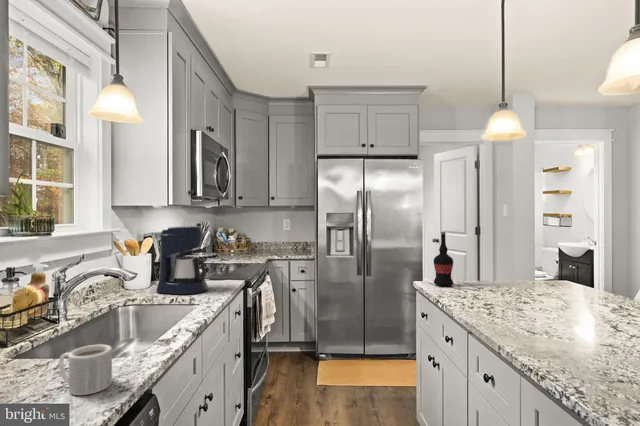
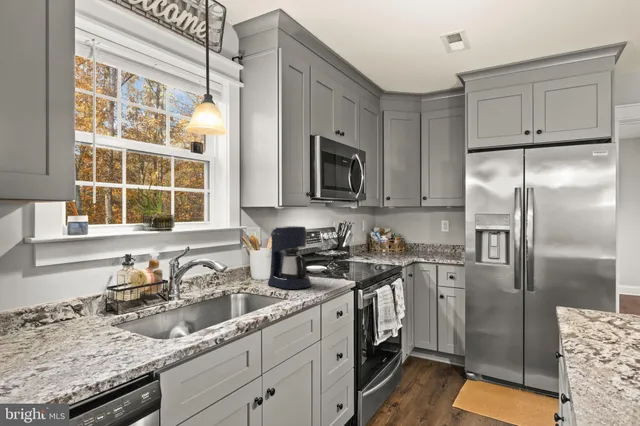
wine bottle: present [434,232,453,286] -> none [580,242,613,320]
mug: present [59,344,112,395] -> none [89,325,125,366]

